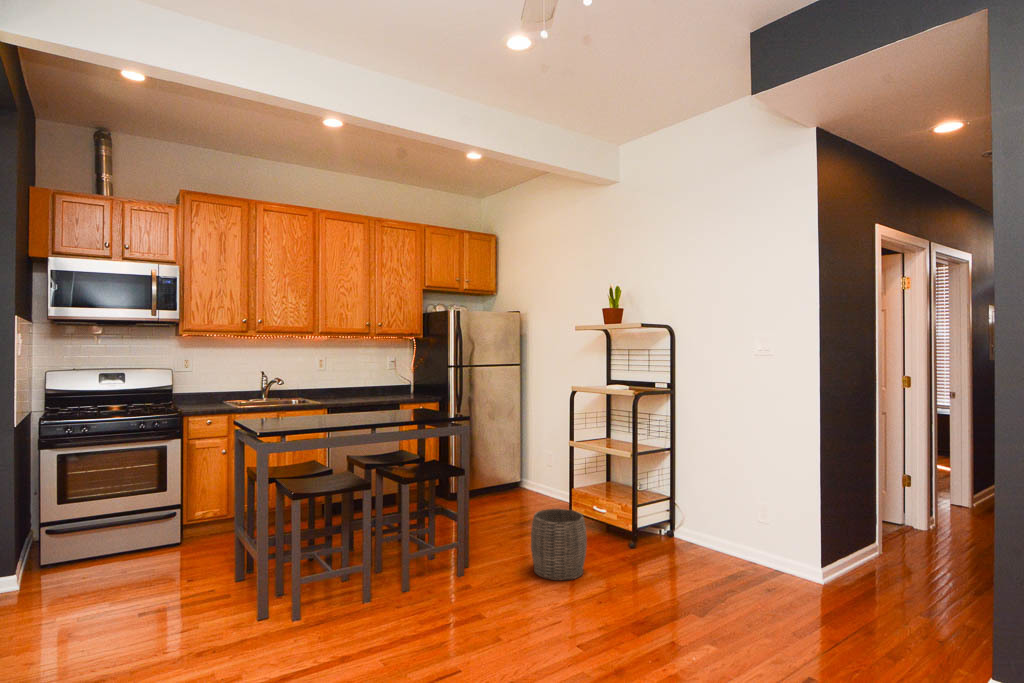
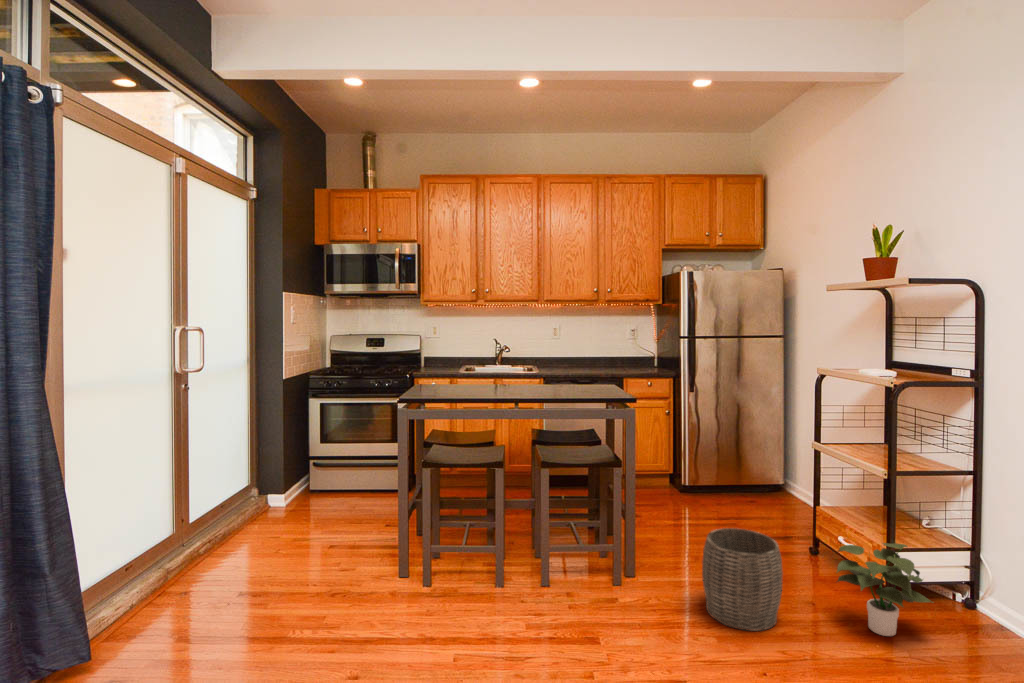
potted plant: none [609,499,665,562] -> present [837,543,933,636]

